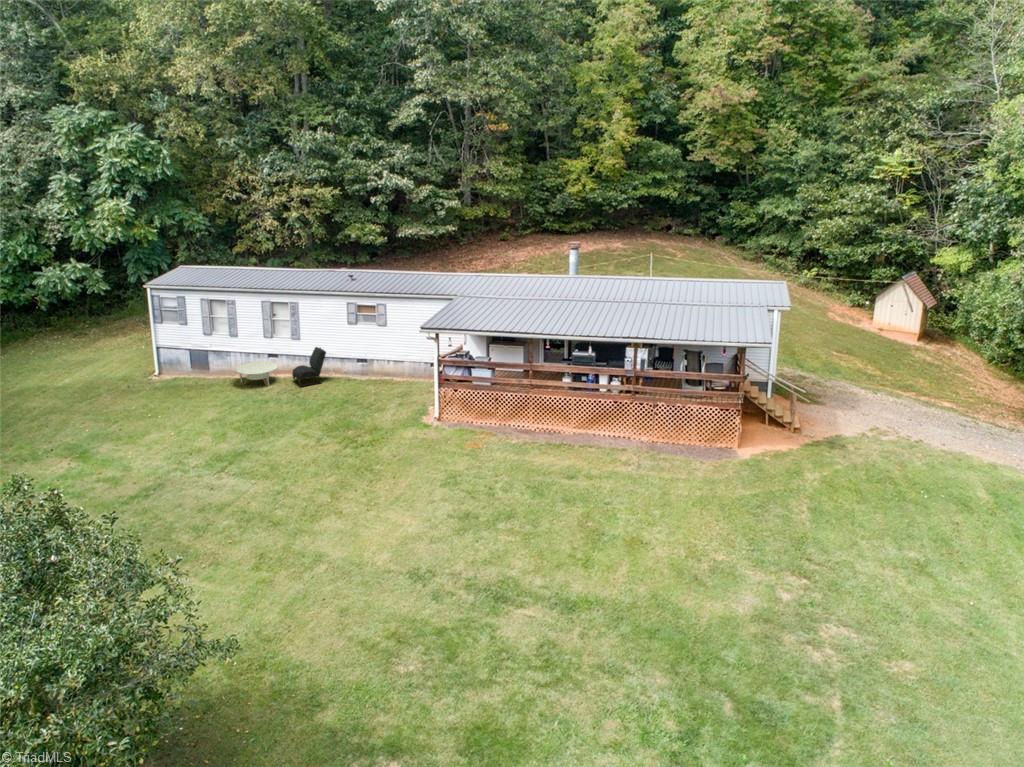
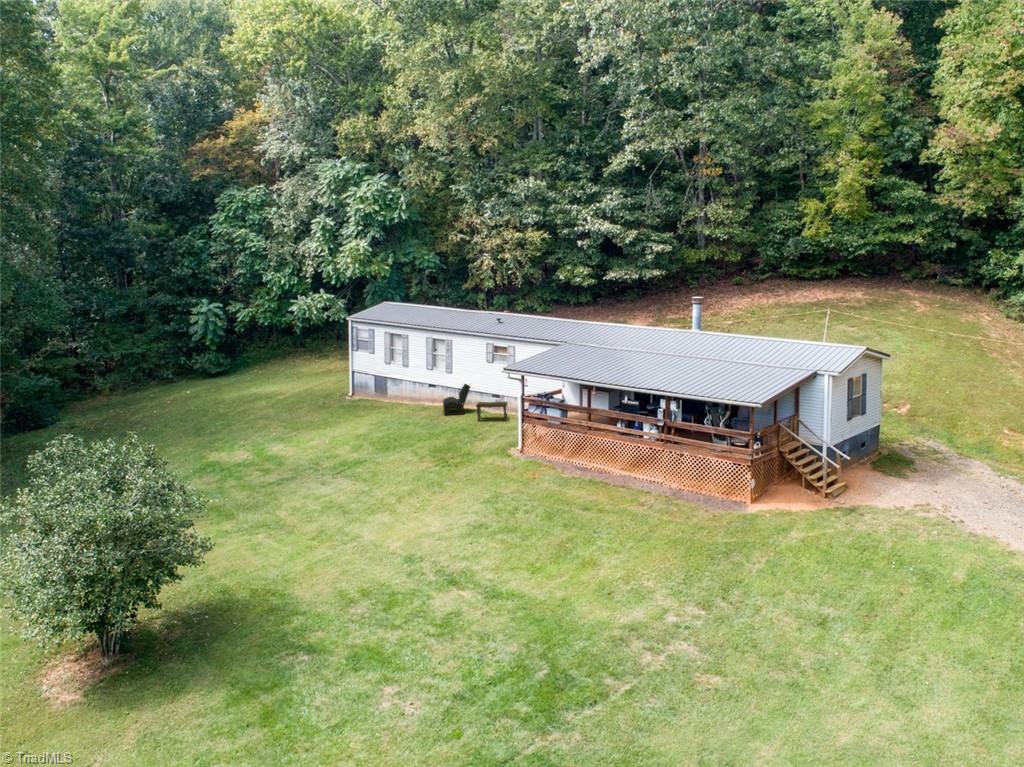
round table: present [236,361,278,387] -> none [399,390,434,412]
bench: none [341,364,376,389] -> present [476,402,508,421]

